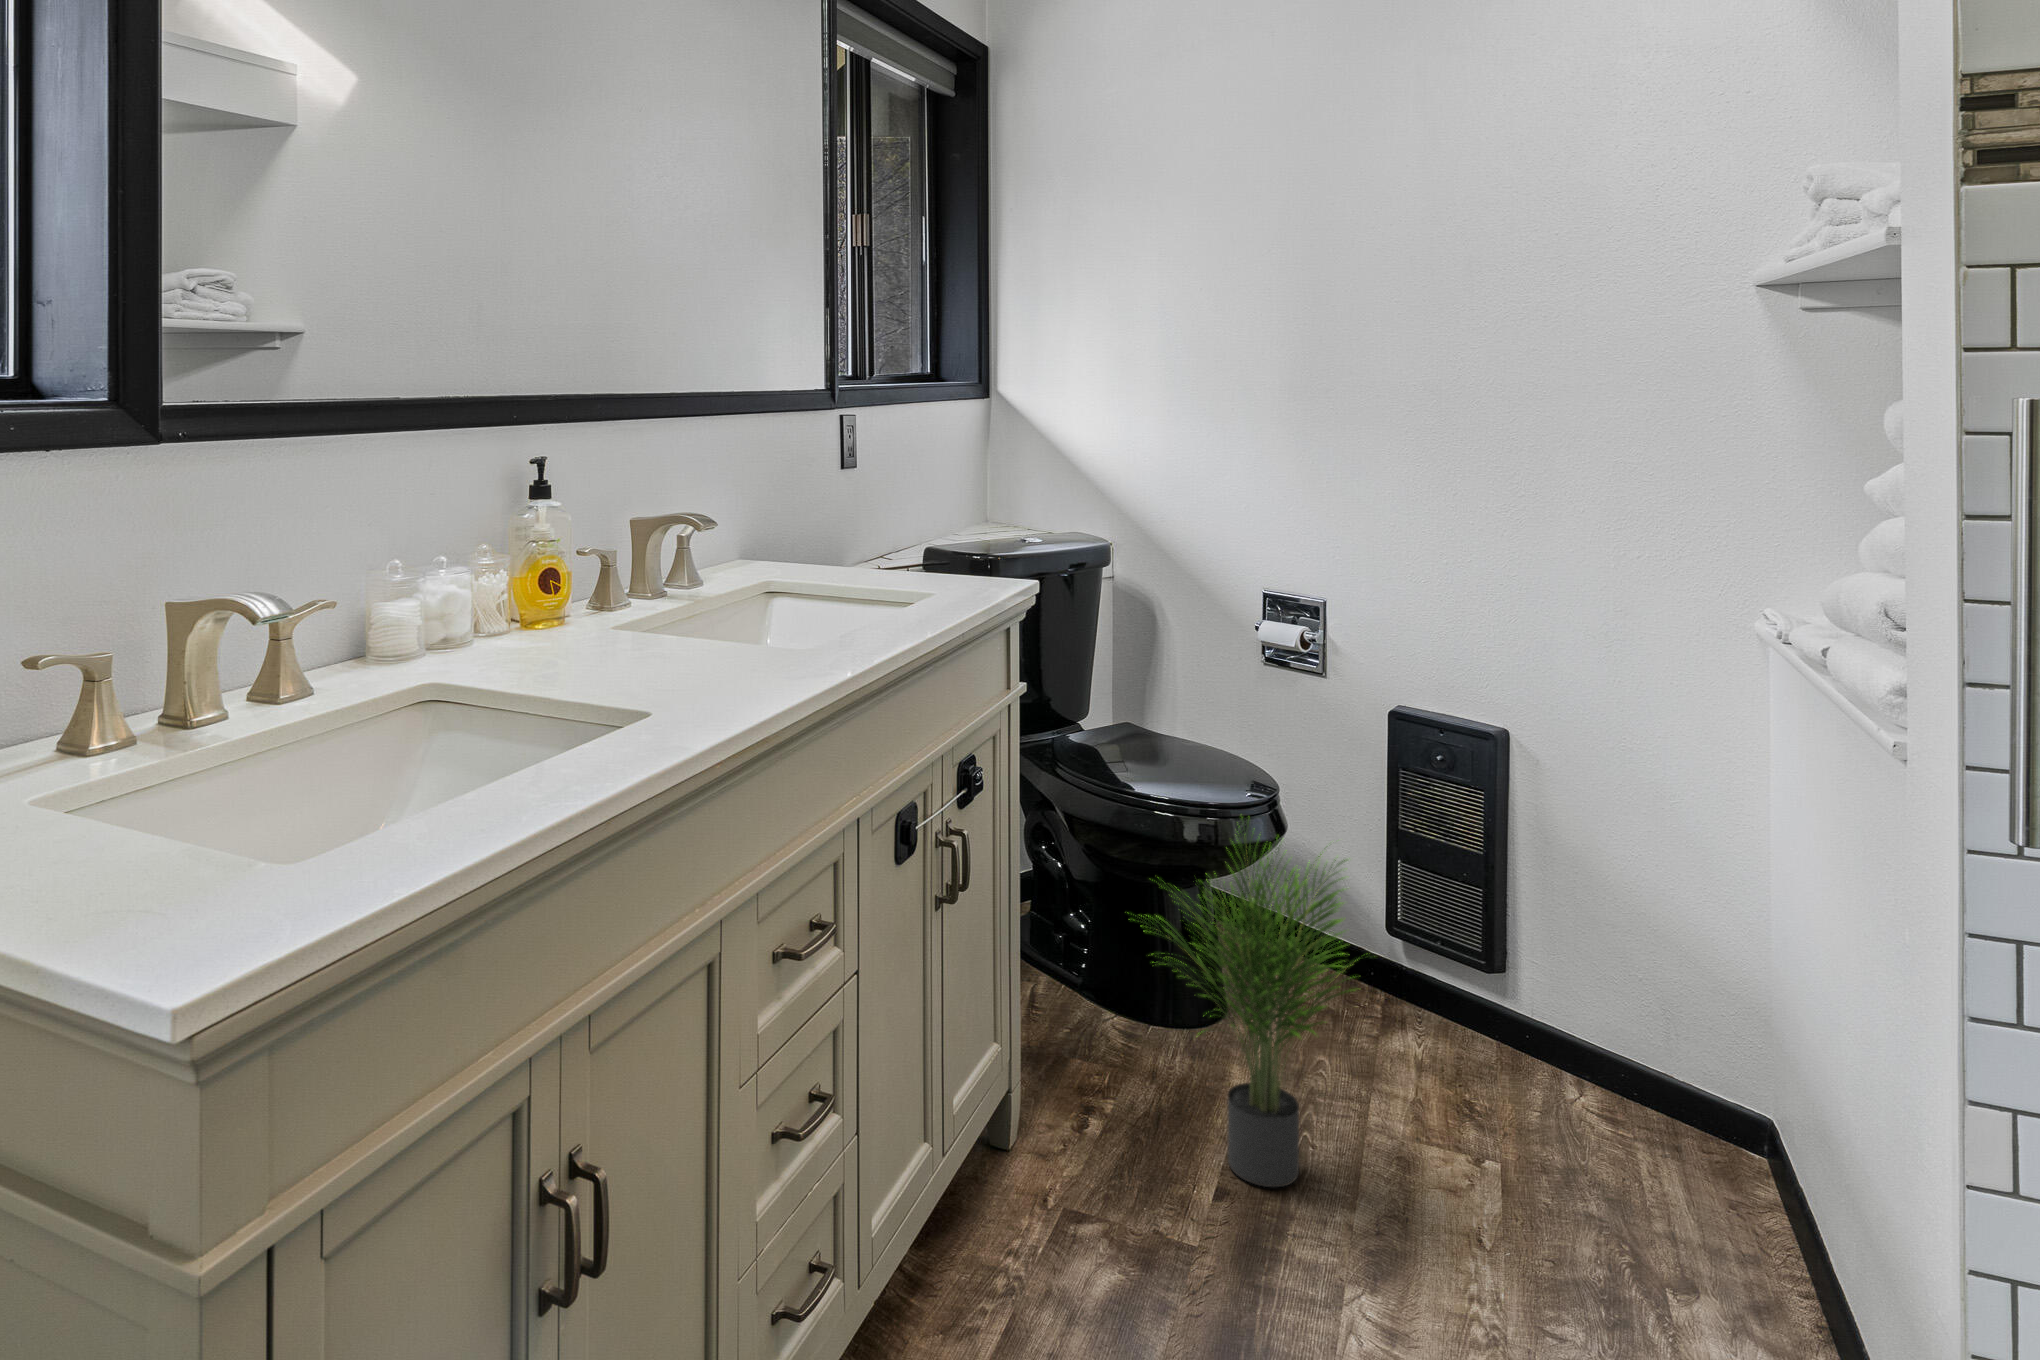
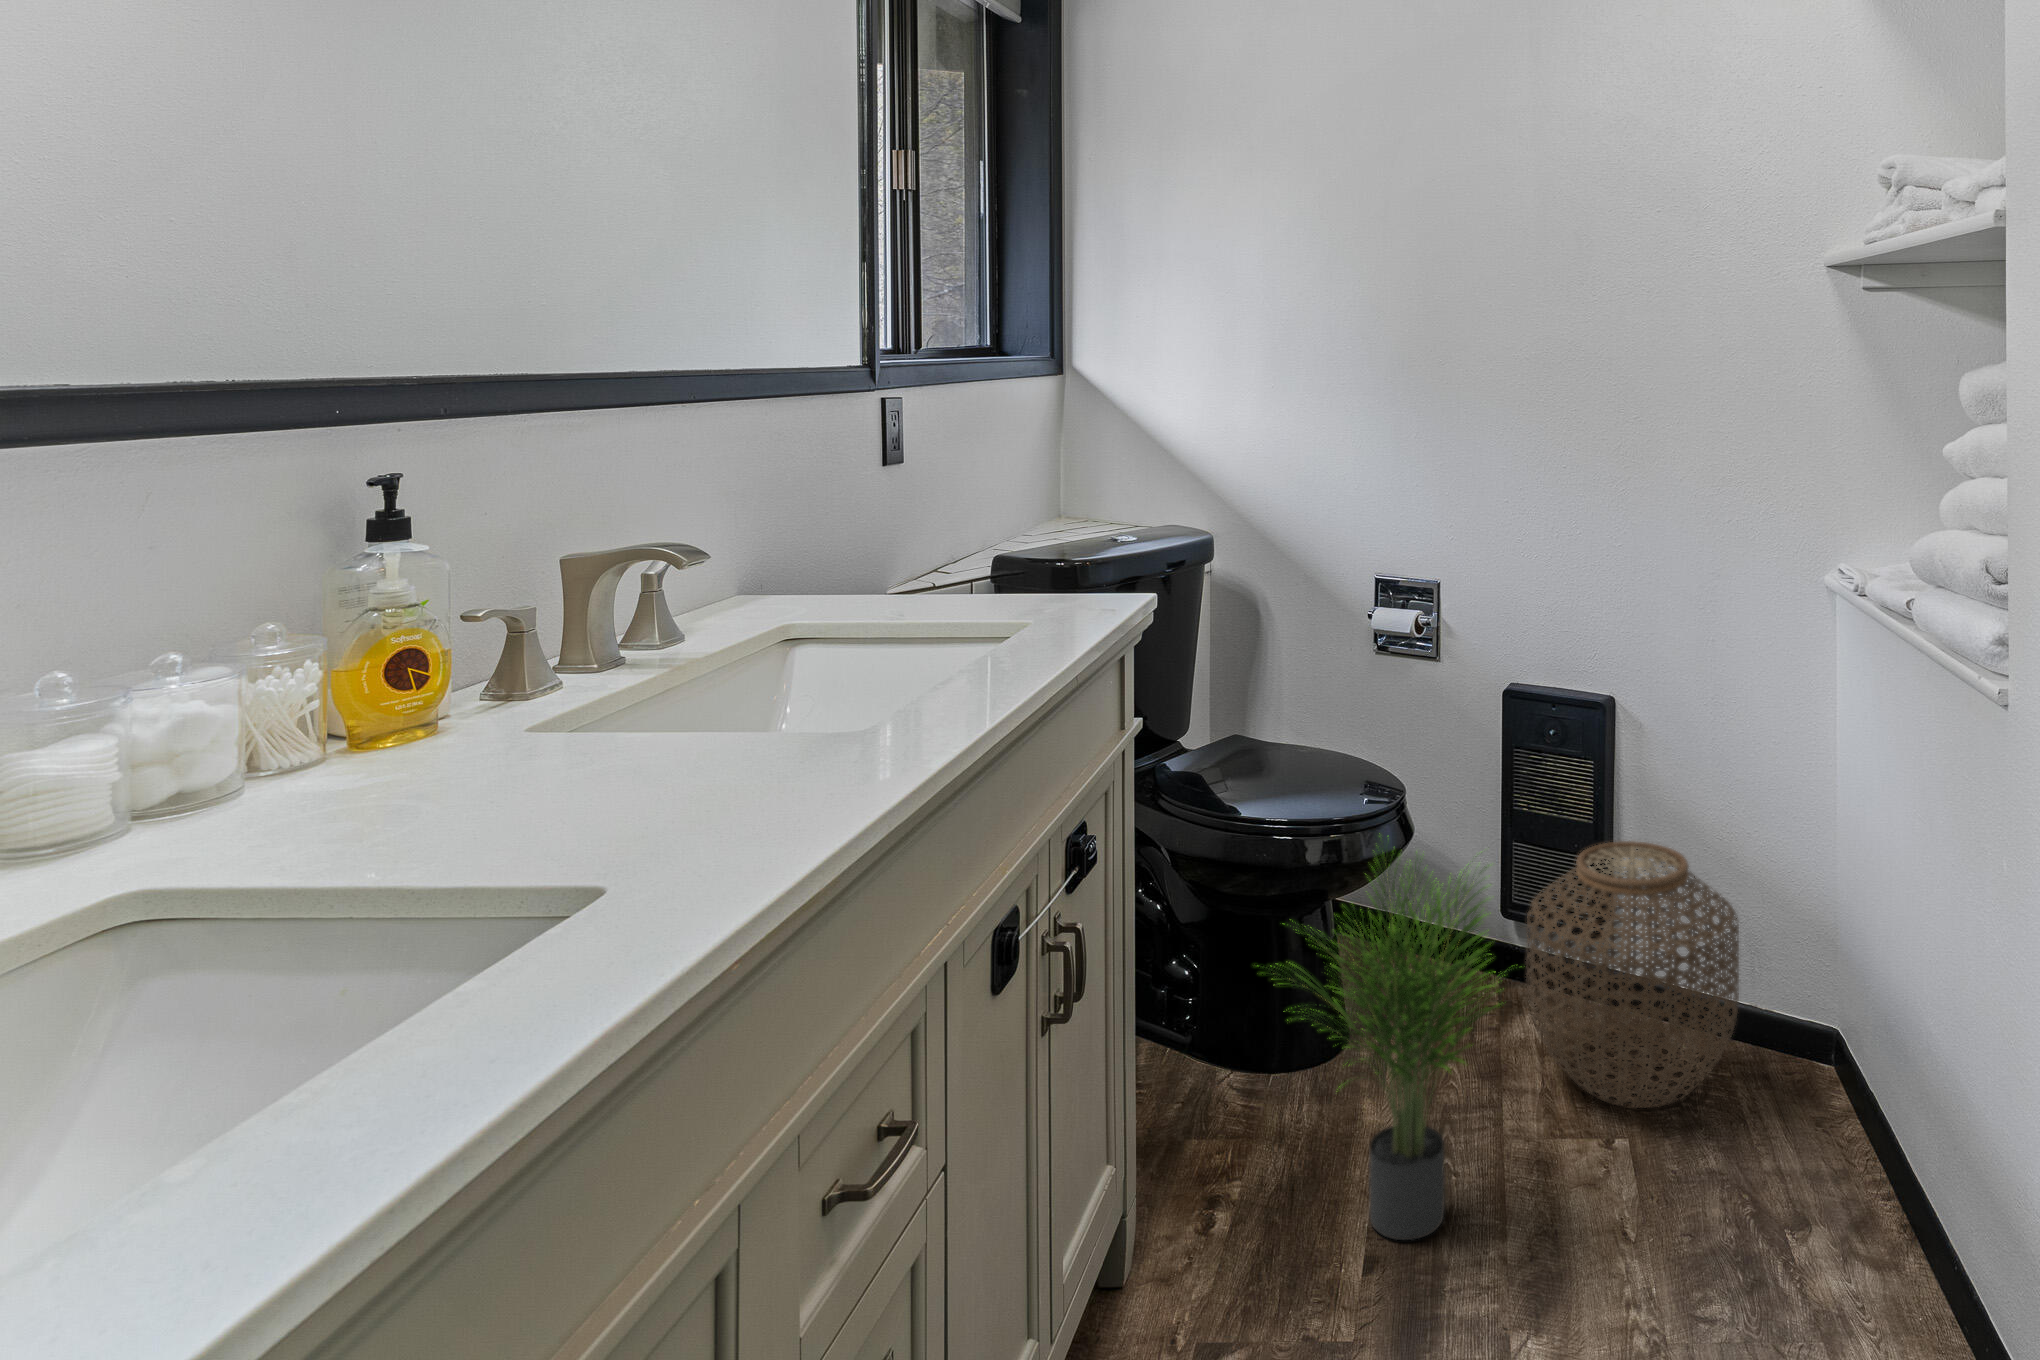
woven basket: none [1400,867,1636,1138] -> present [1526,841,1739,1108]

